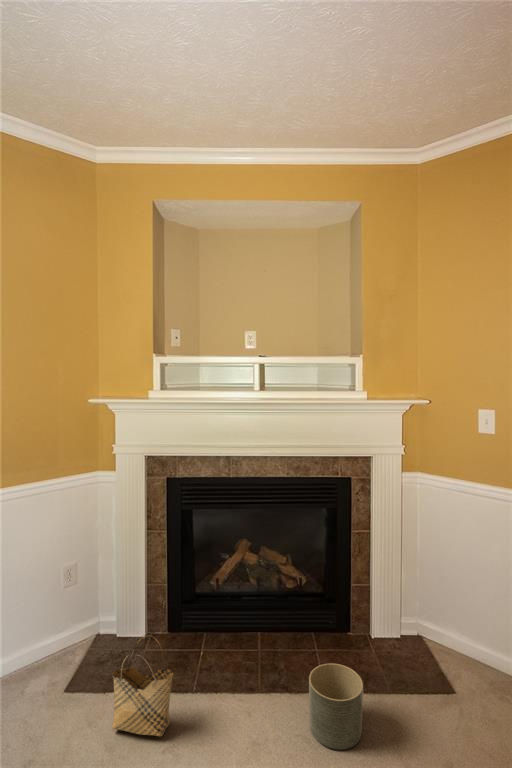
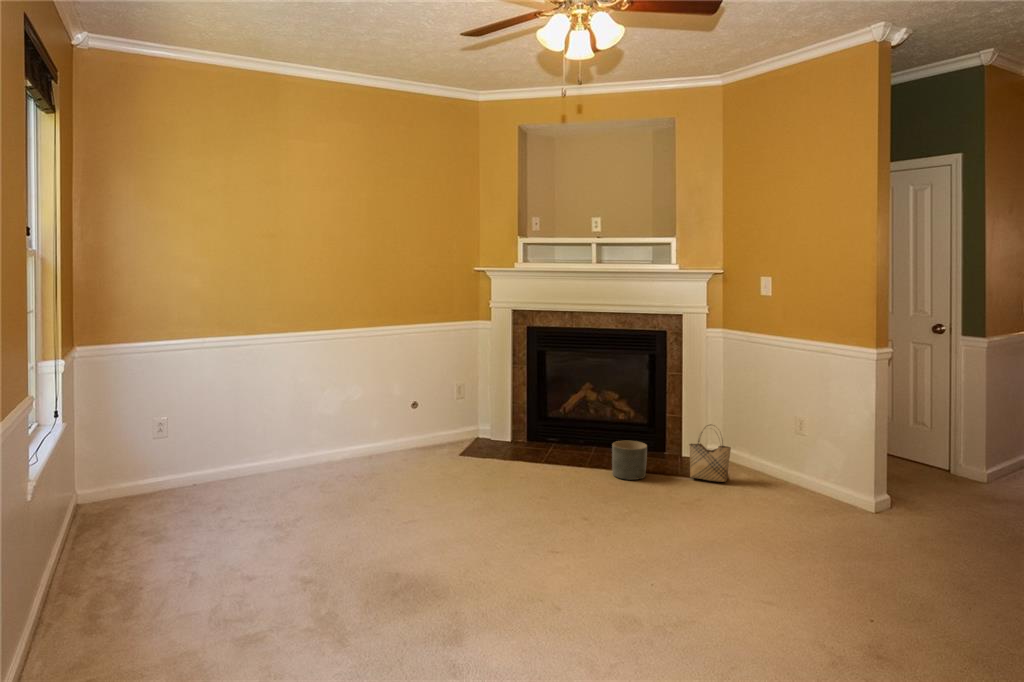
woven basket: present [112,635,173,736] -> present [689,425,731,482]

